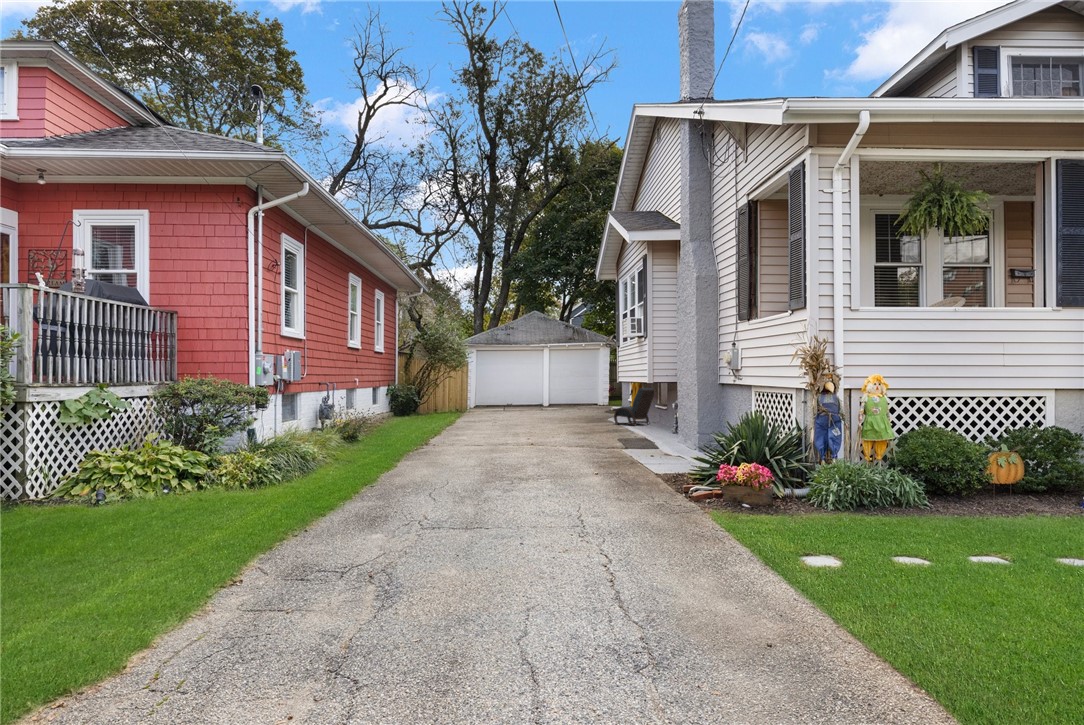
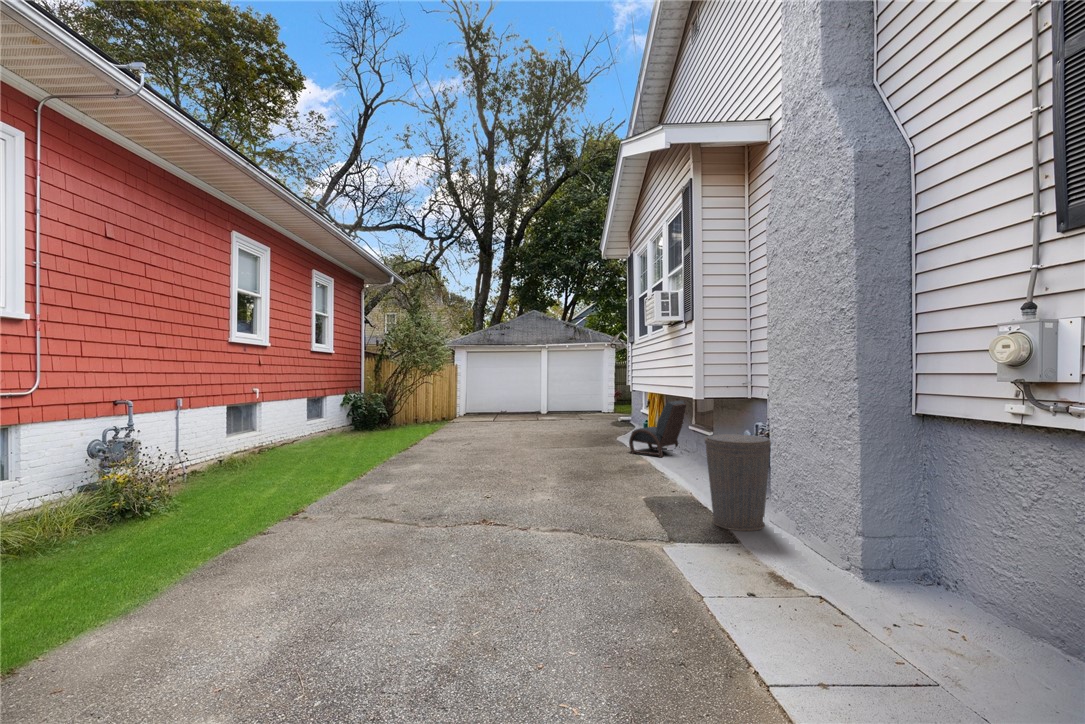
trash can: none [646,400,679,446] -> present [705,434,771,531]

